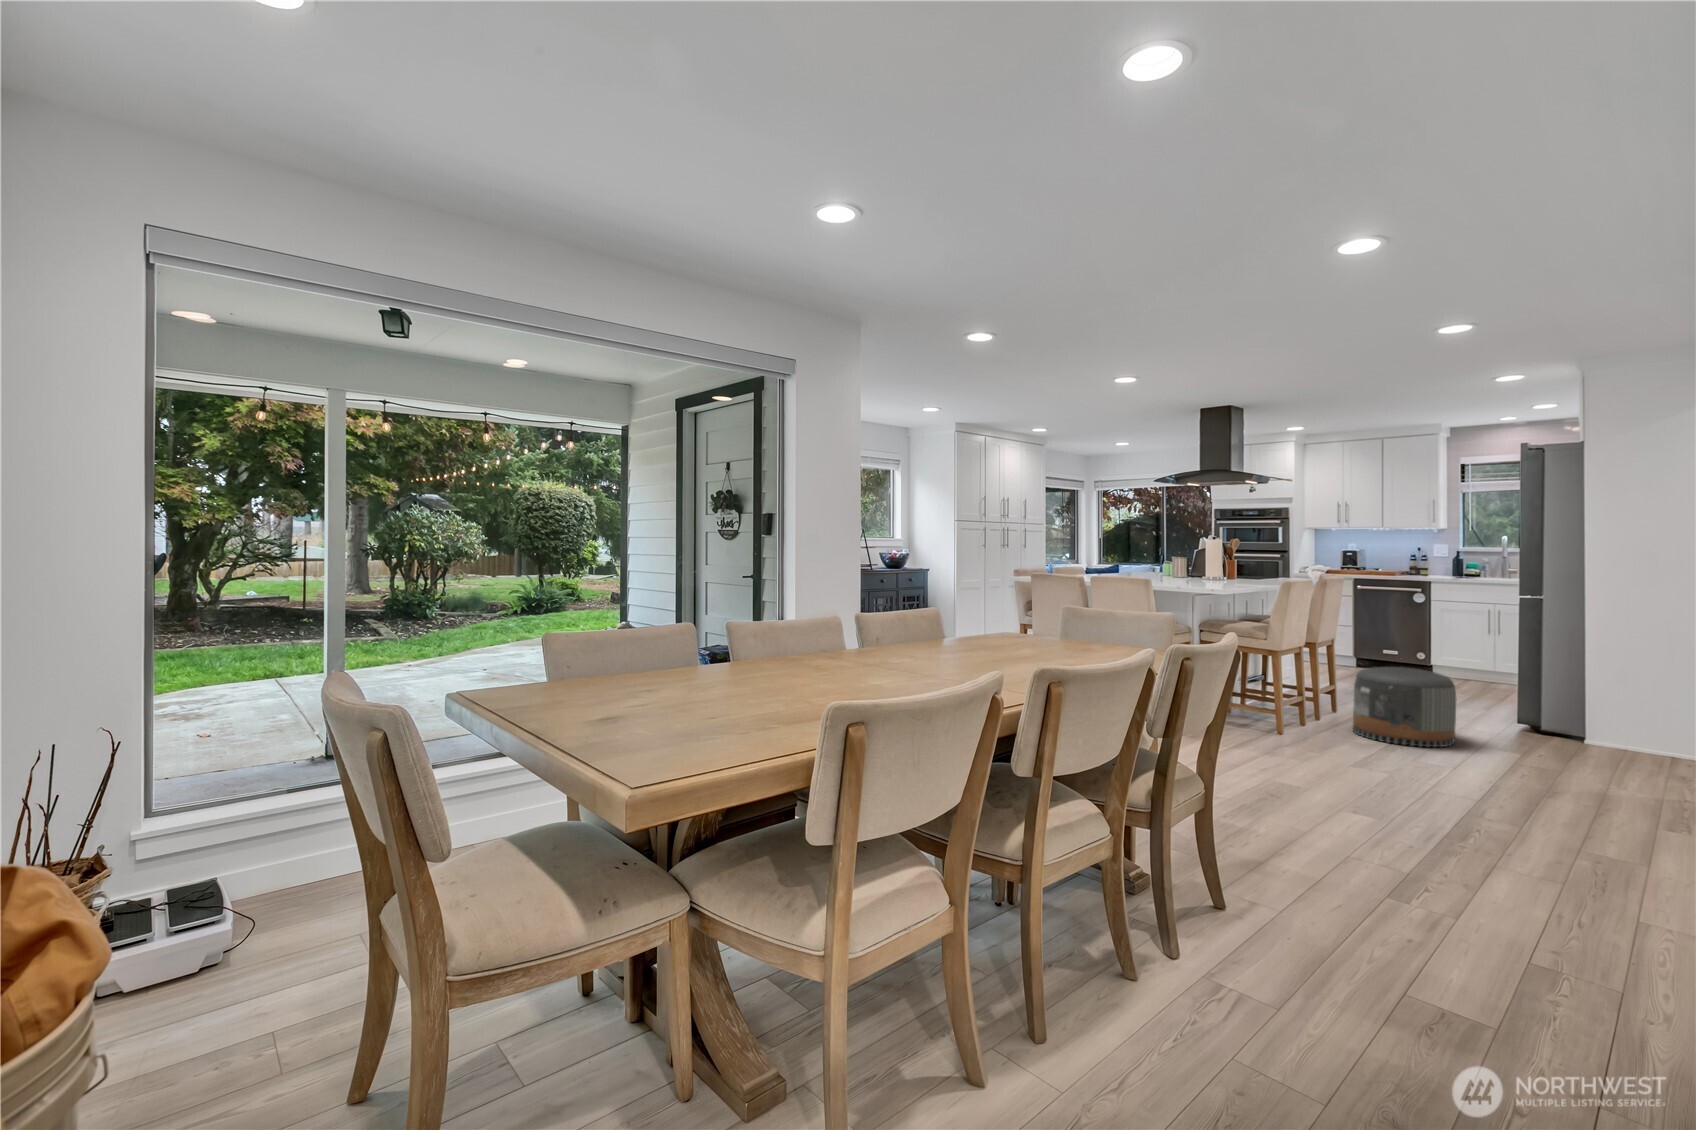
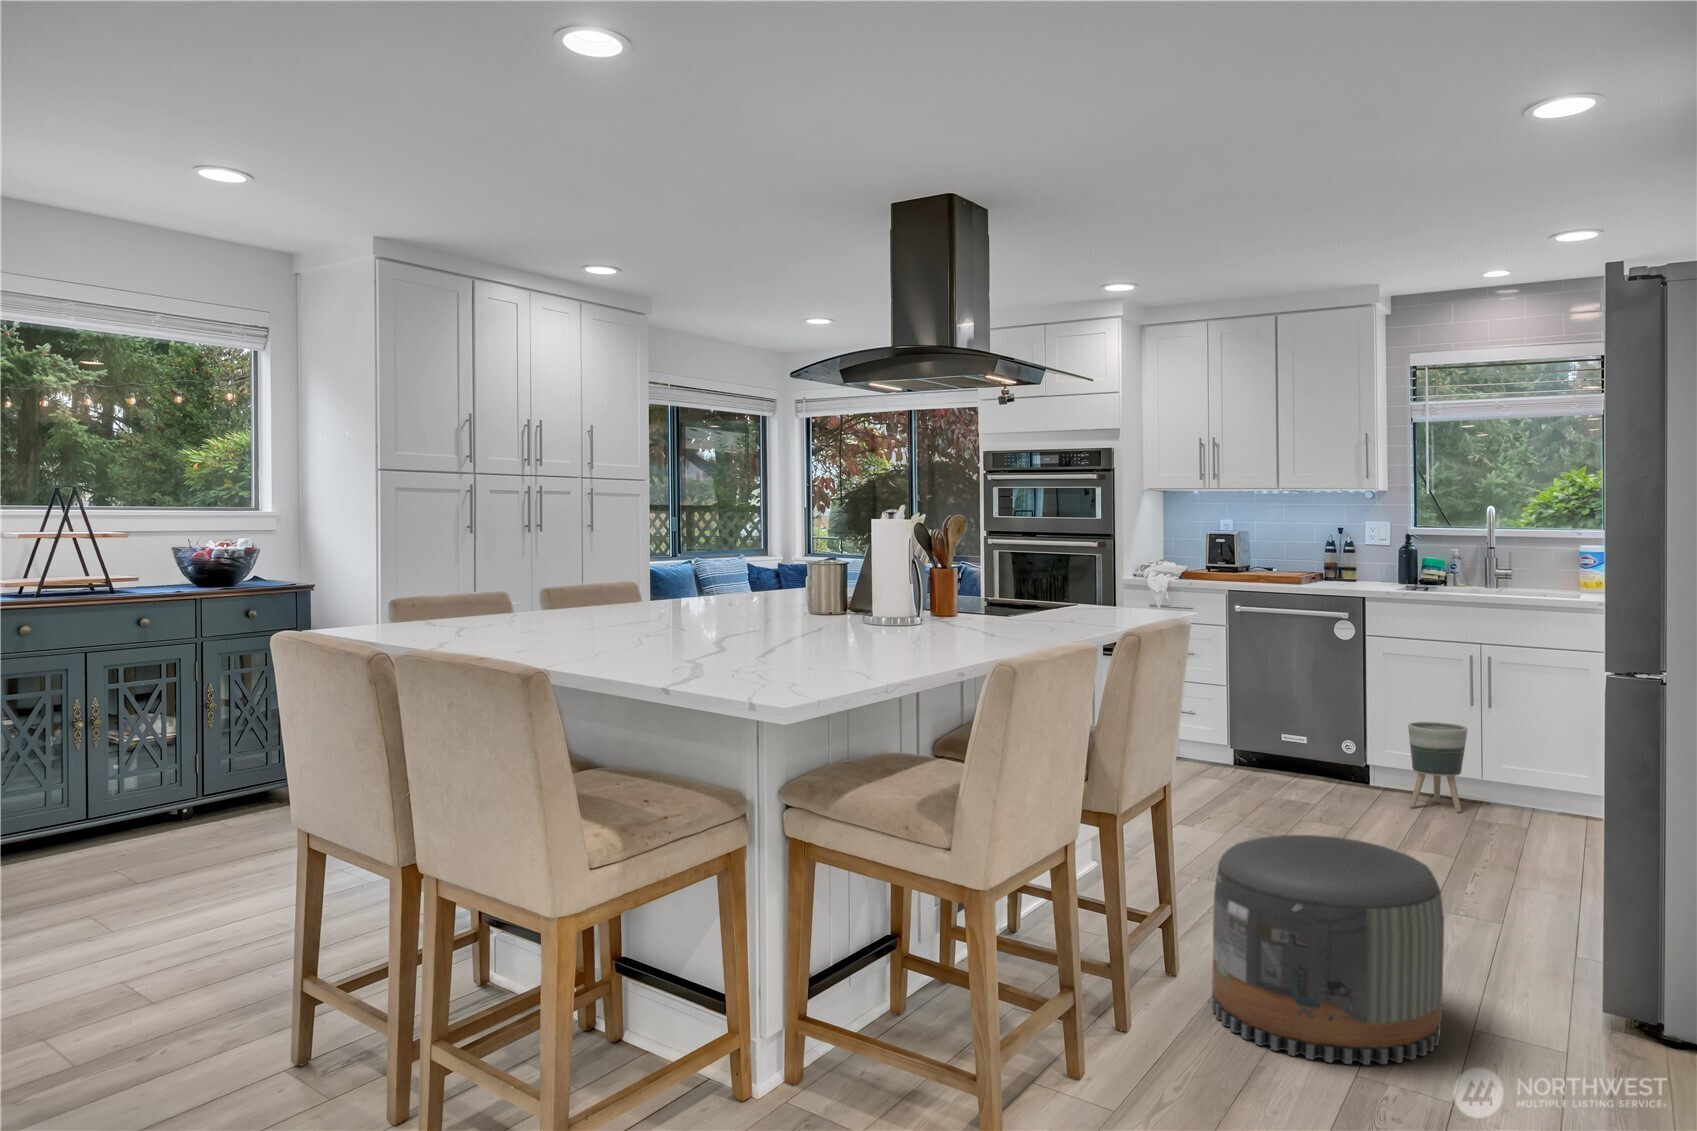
planter: none [1455,644,1488,687] -> present [1408,722,1467,812]

